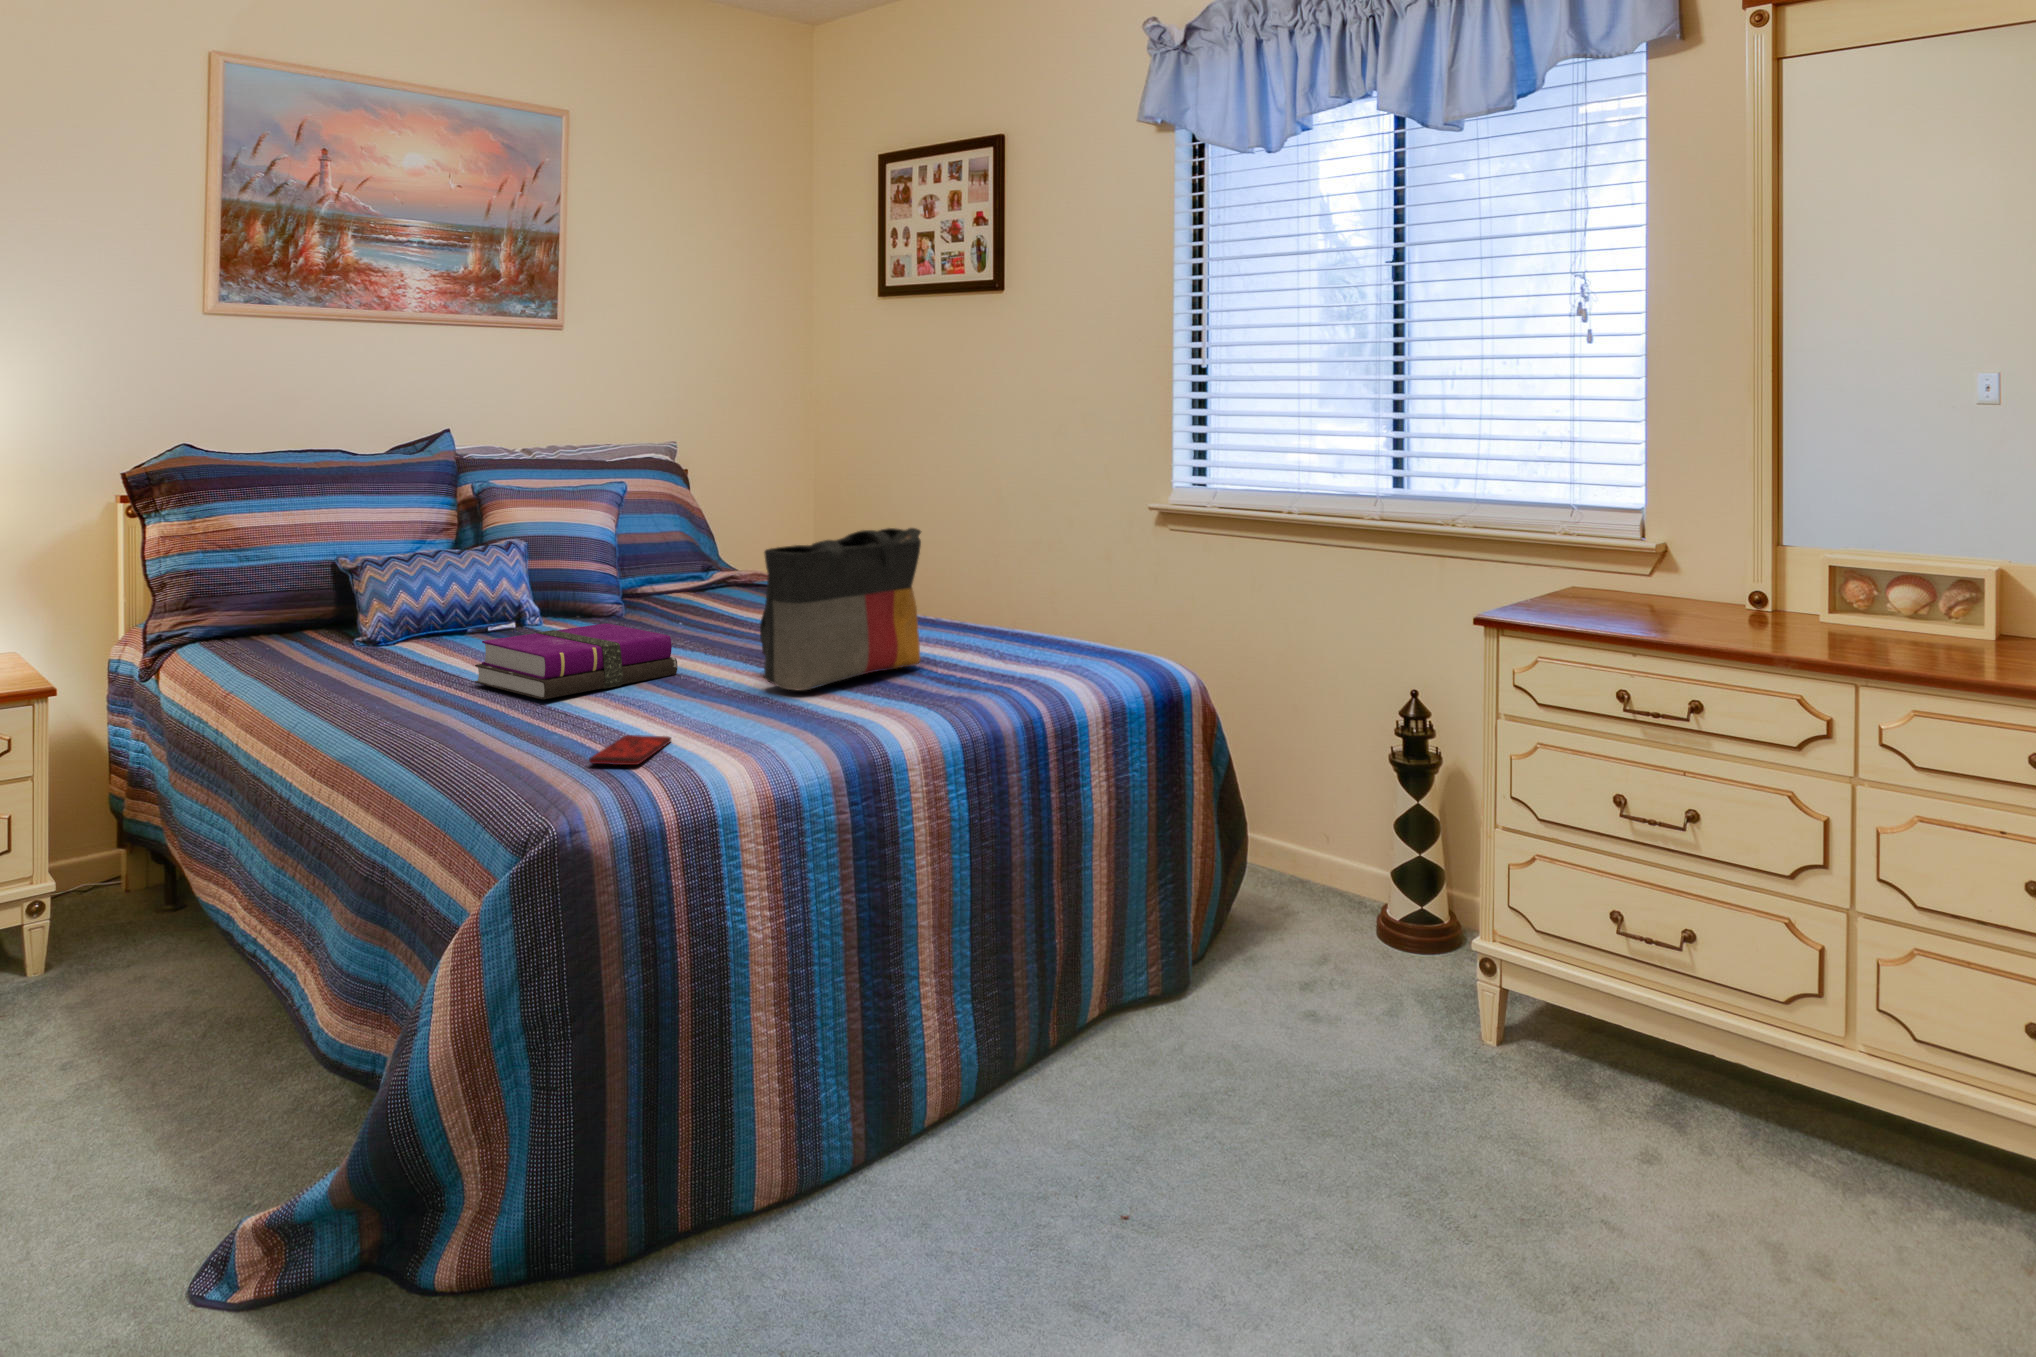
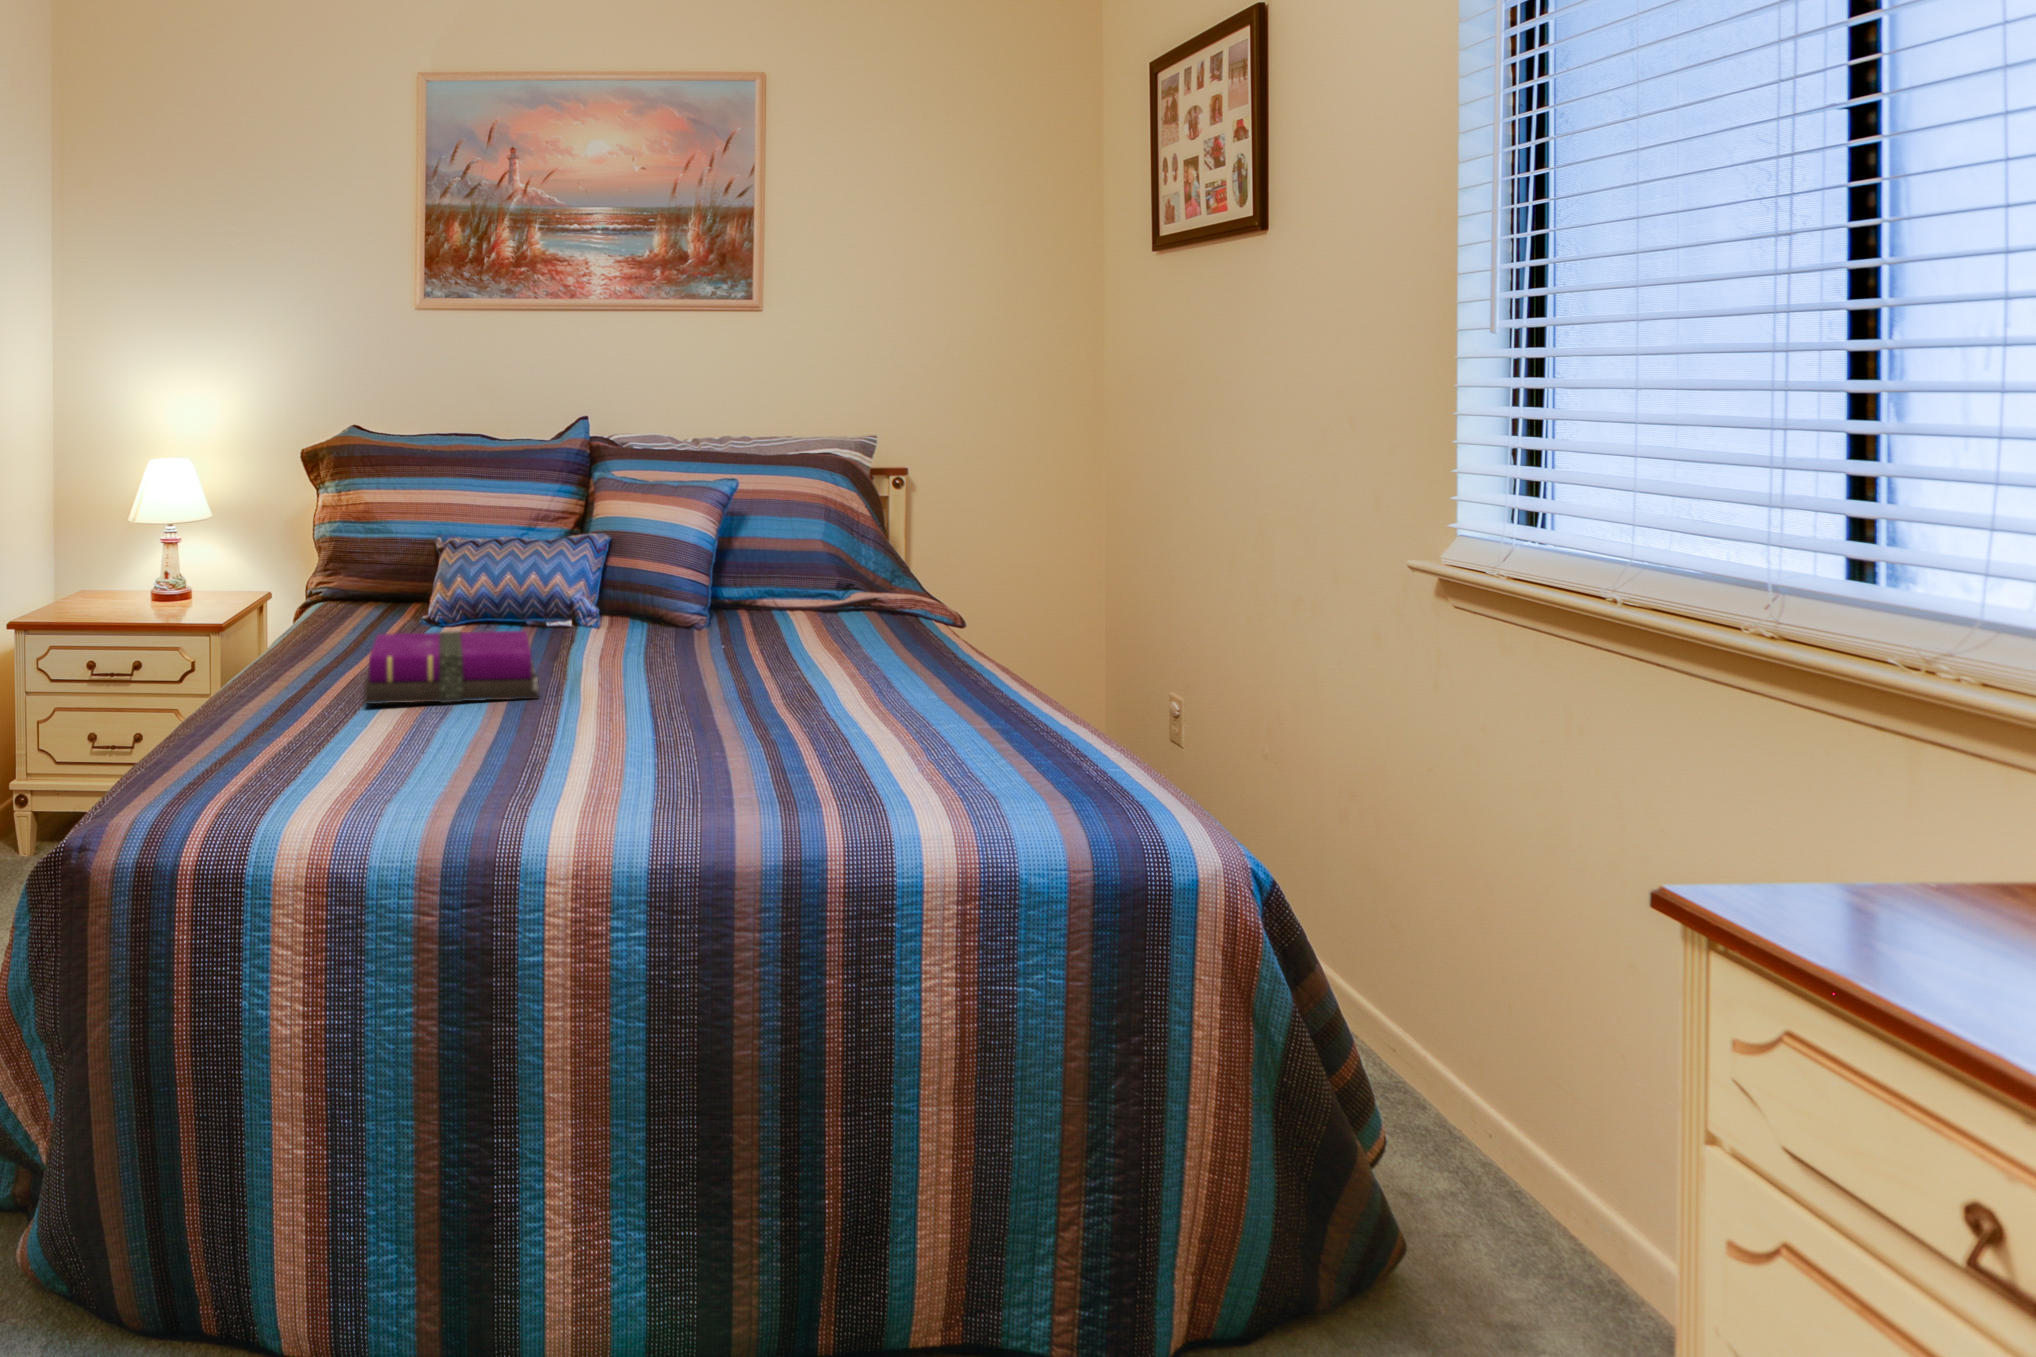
tote bag: present [760,528,921,690] -> none [534,549,781,743]
smartphone: present [589,735,671,765] -> none [217,759,341,794]

